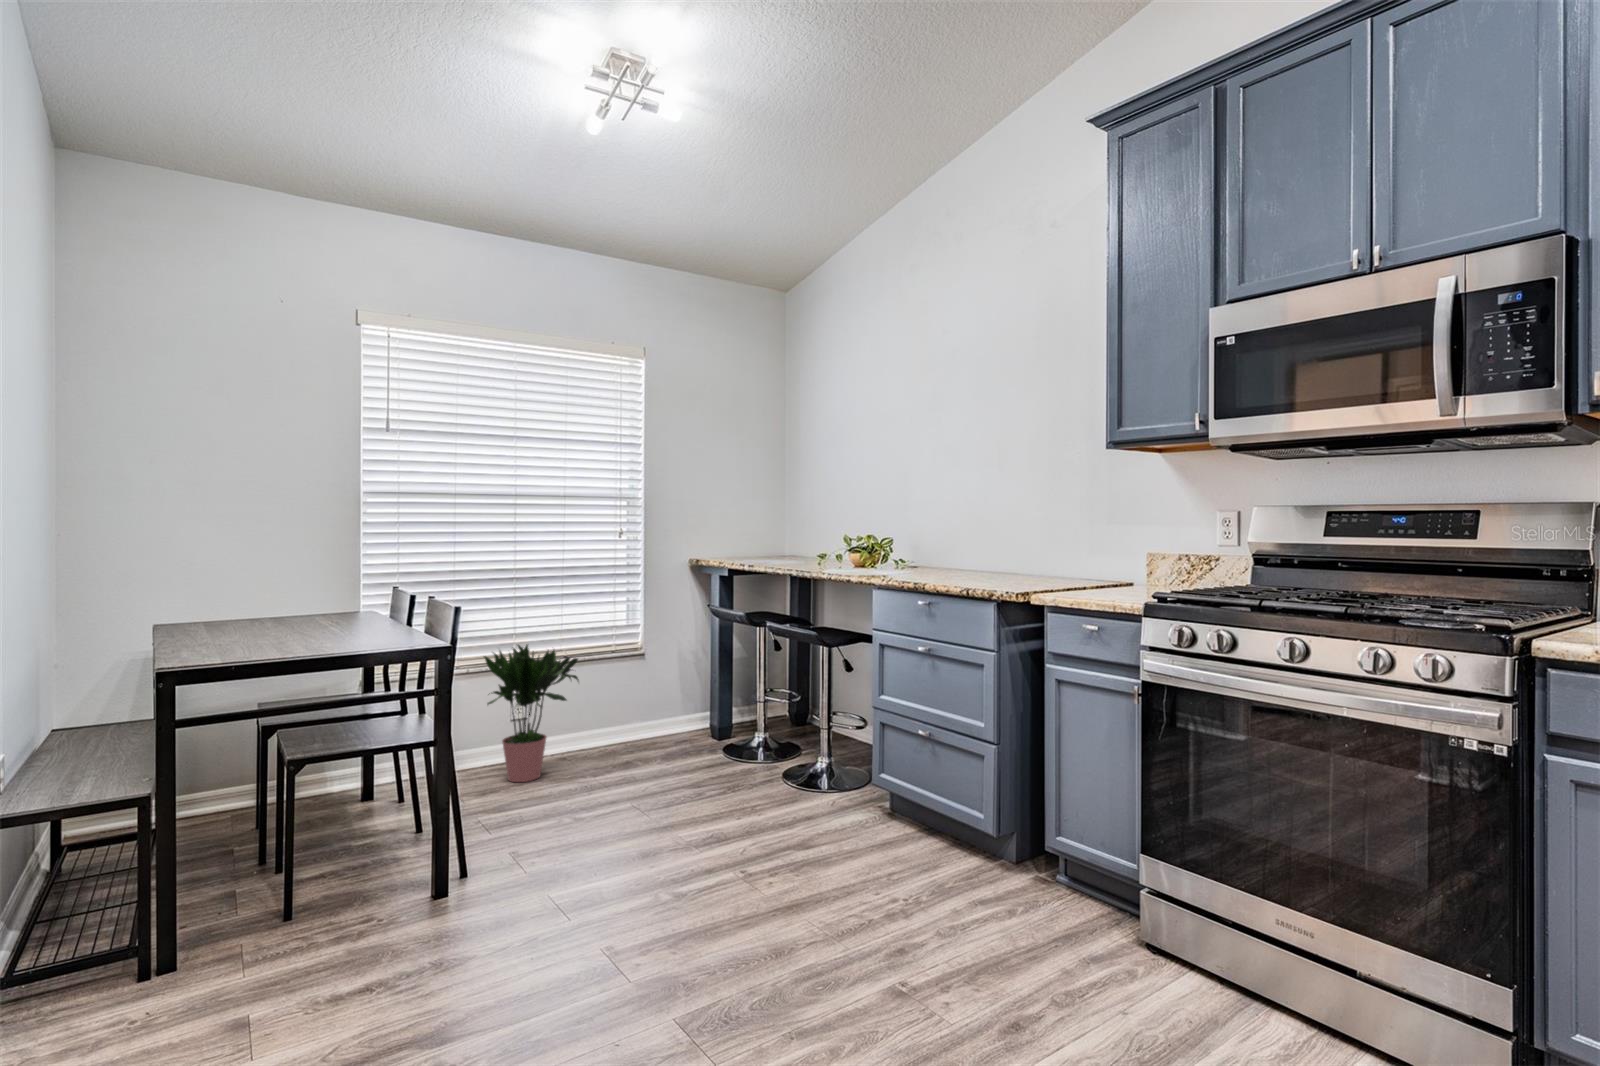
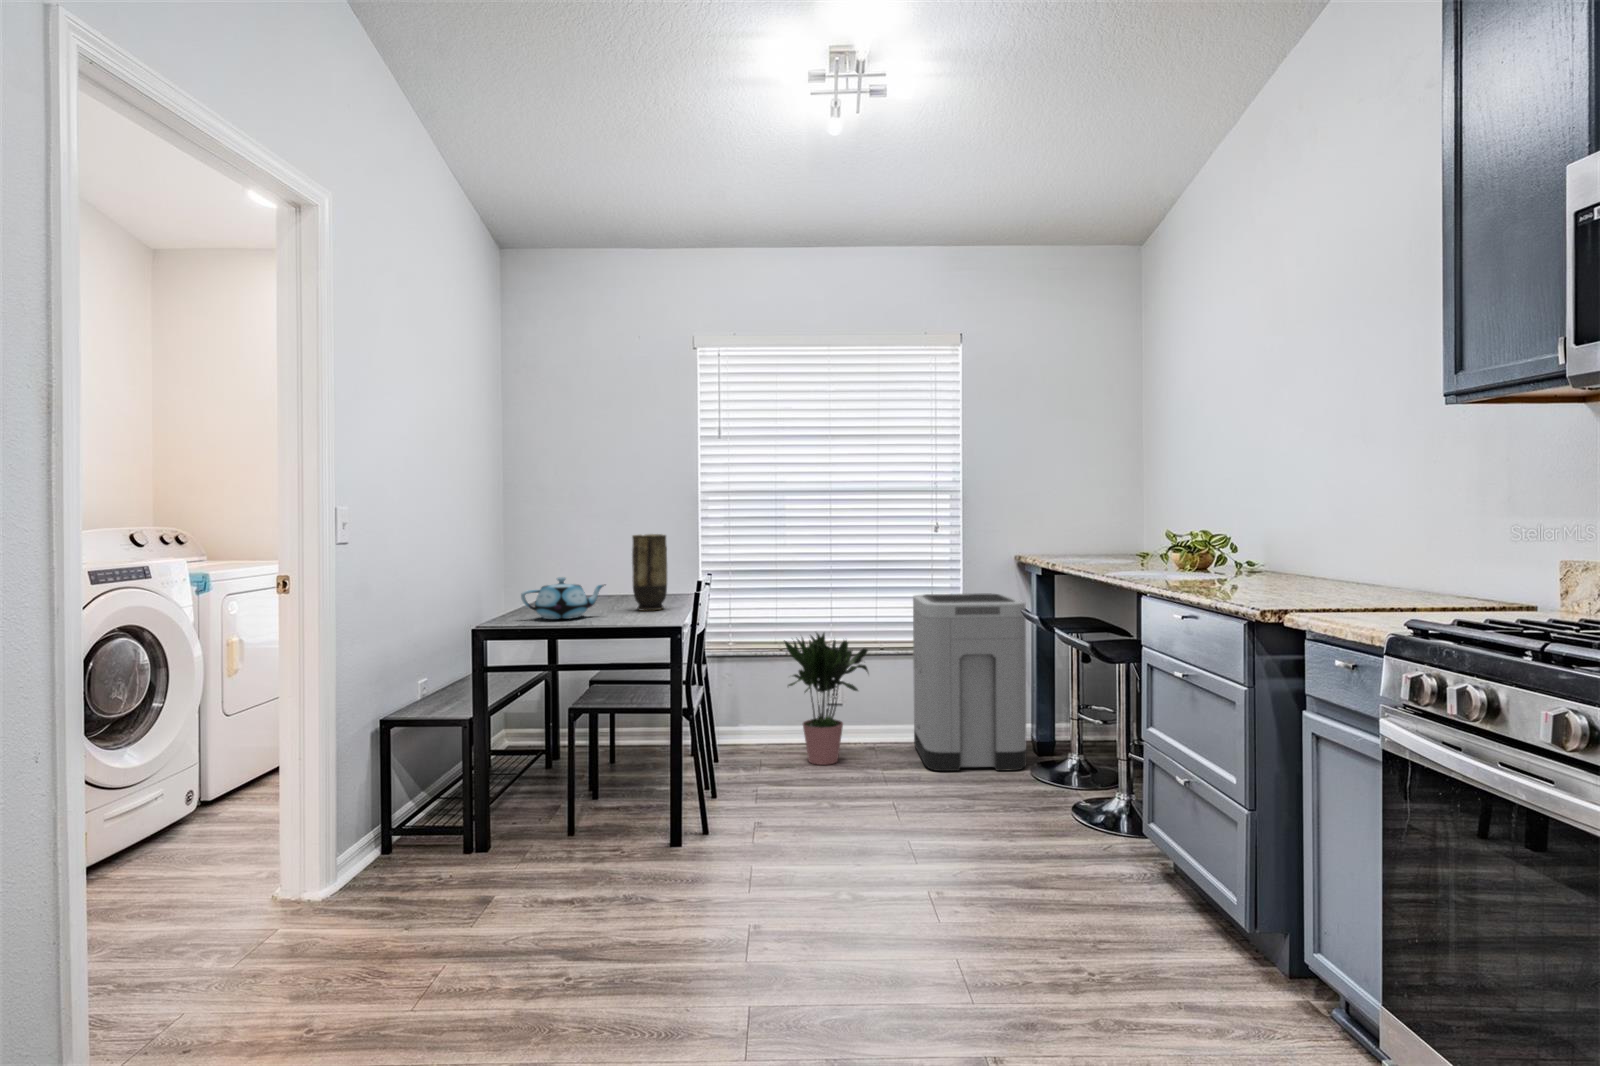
vase: none [340,543,386,634] -> present [632,534,667,611]
trash can: none [602,597,717,767] -> present [913,594,1026,771]
teapot: none [204,599,325,652] -> present [521,577,604,619]

